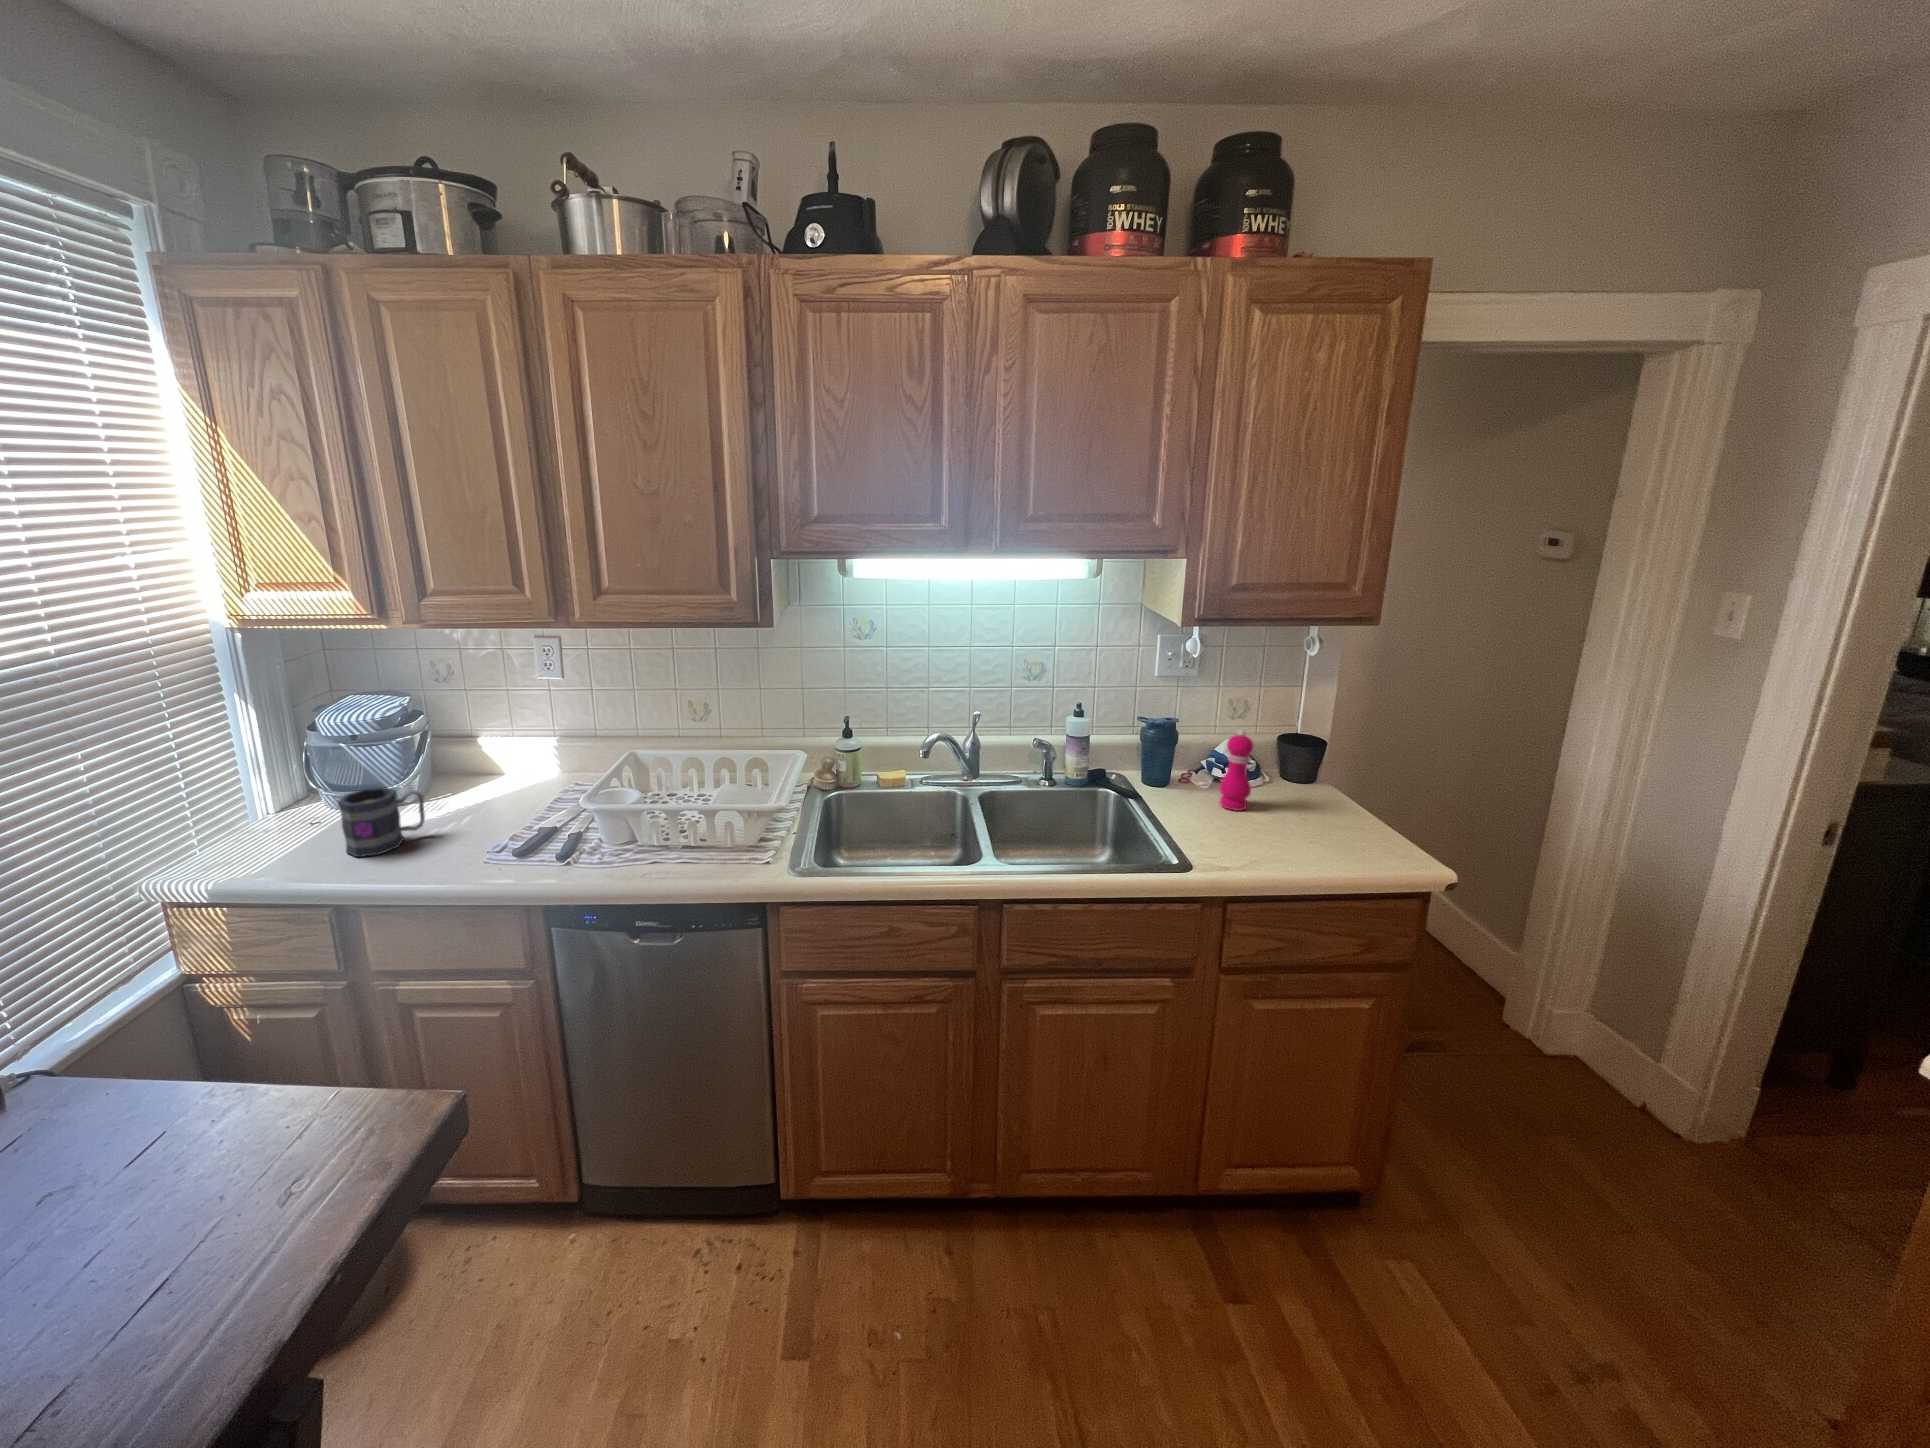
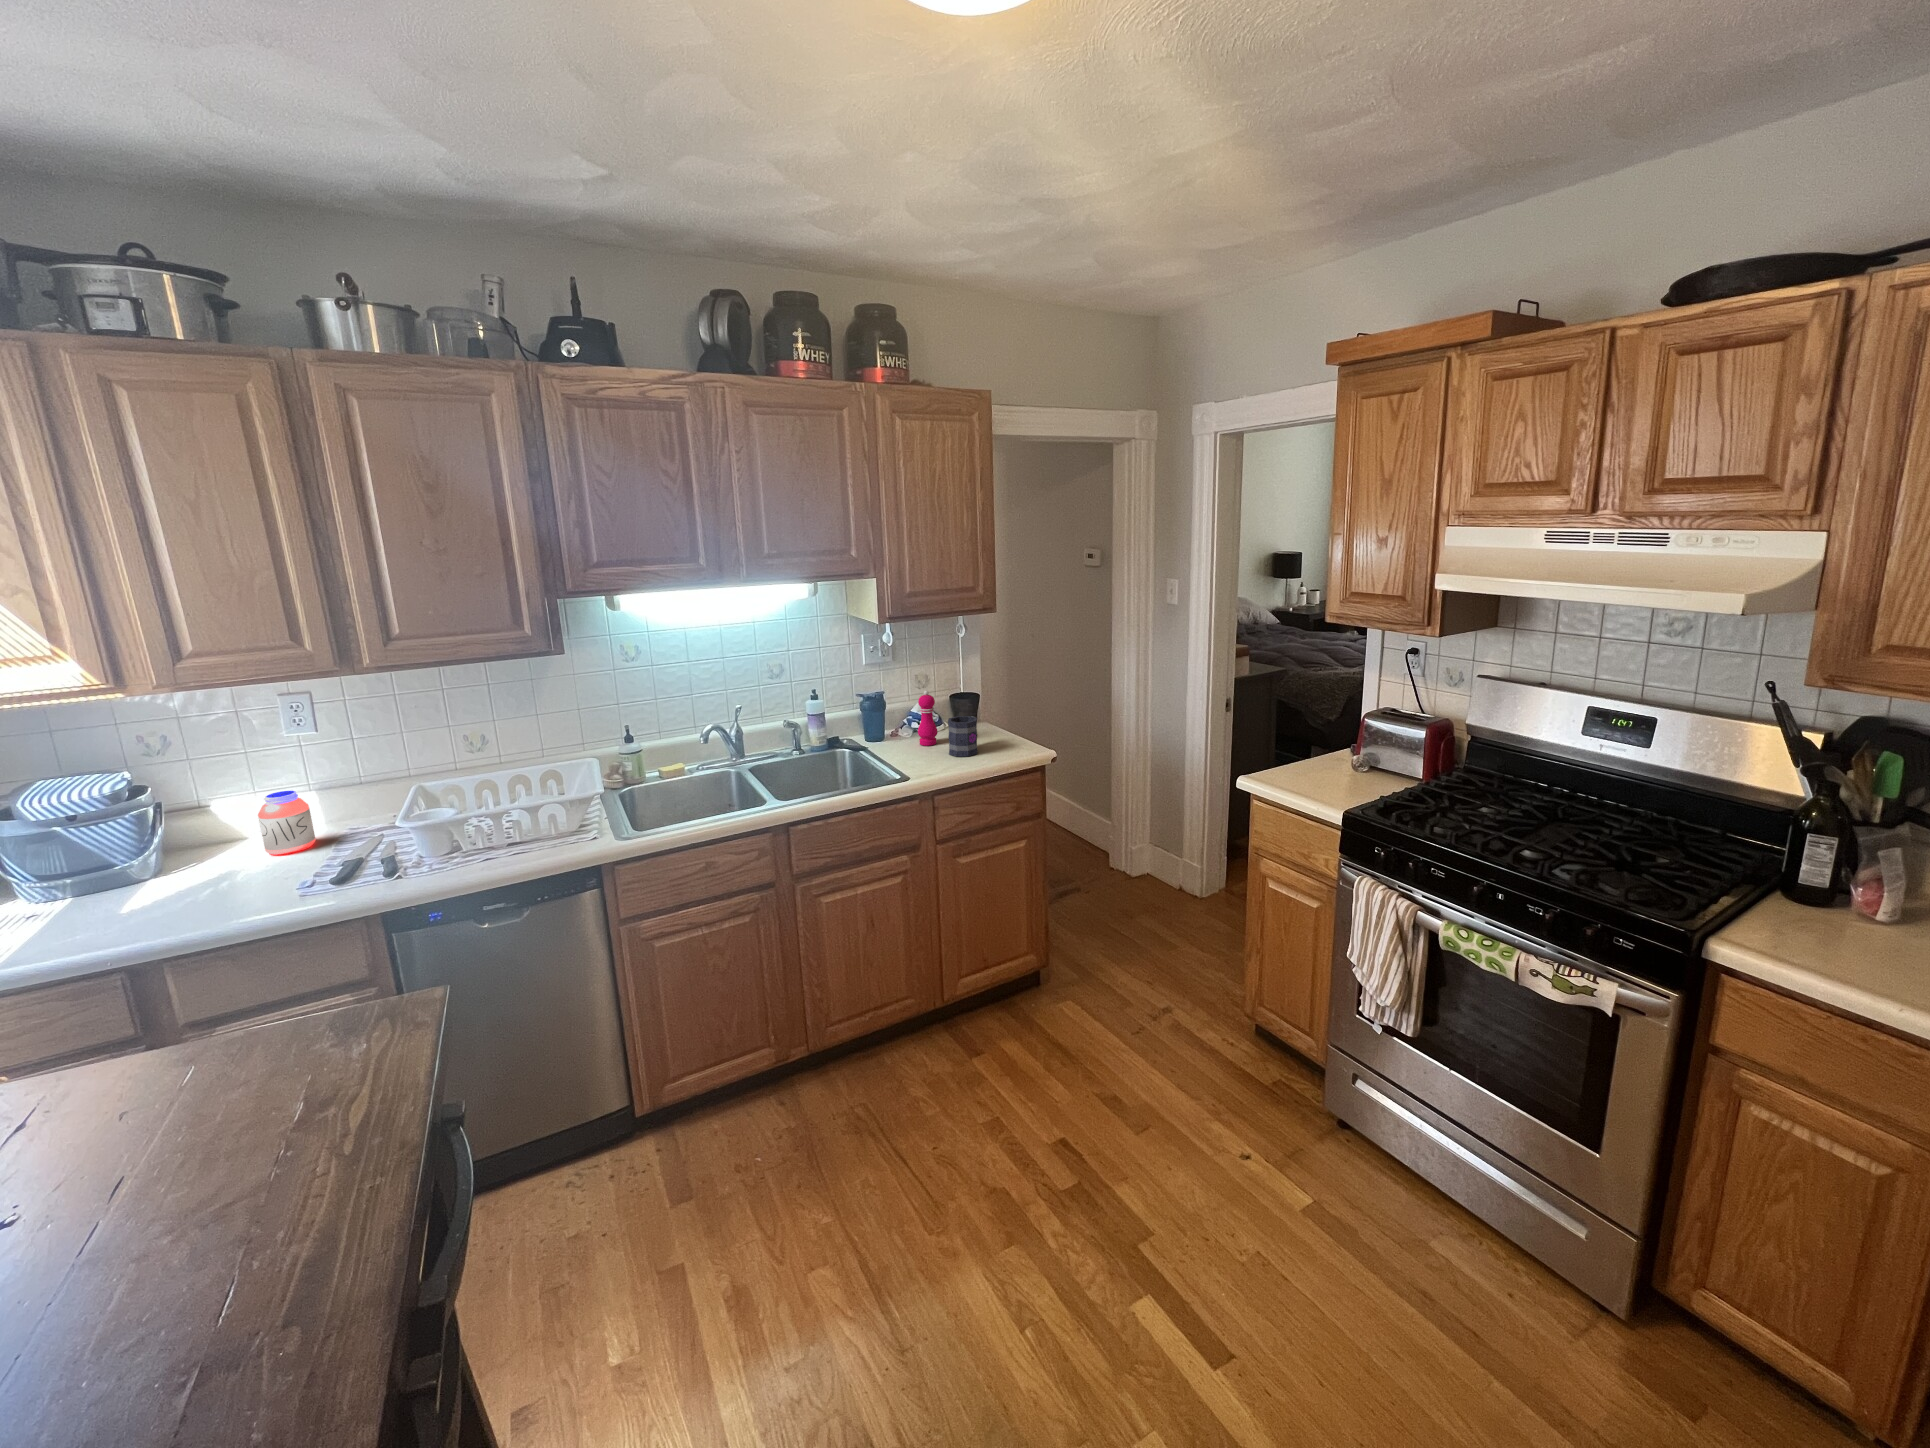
jar: none [492,739,540,804] -> present [258,790,315,855]
mug: present [338,787,425,857] -> present [948,716,978,757]

